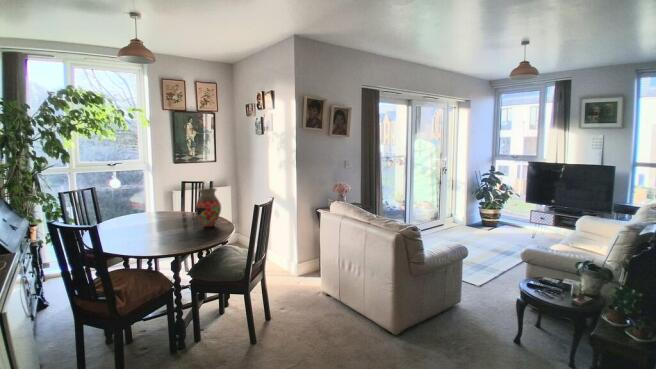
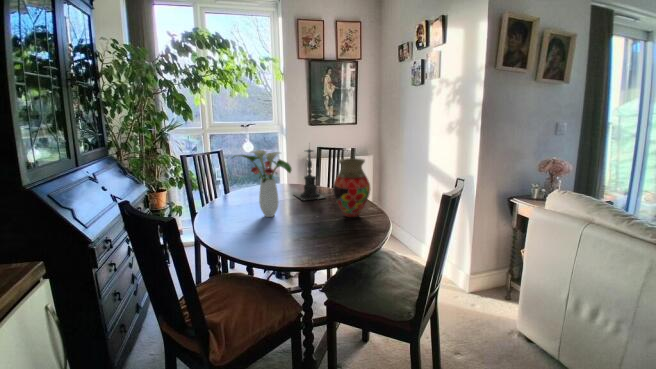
candle holder: none [164,178,191,220] -> present [295,149,325,200]
flower arrangement: none [119,185,165,232] -> present [232,150,292,217]

